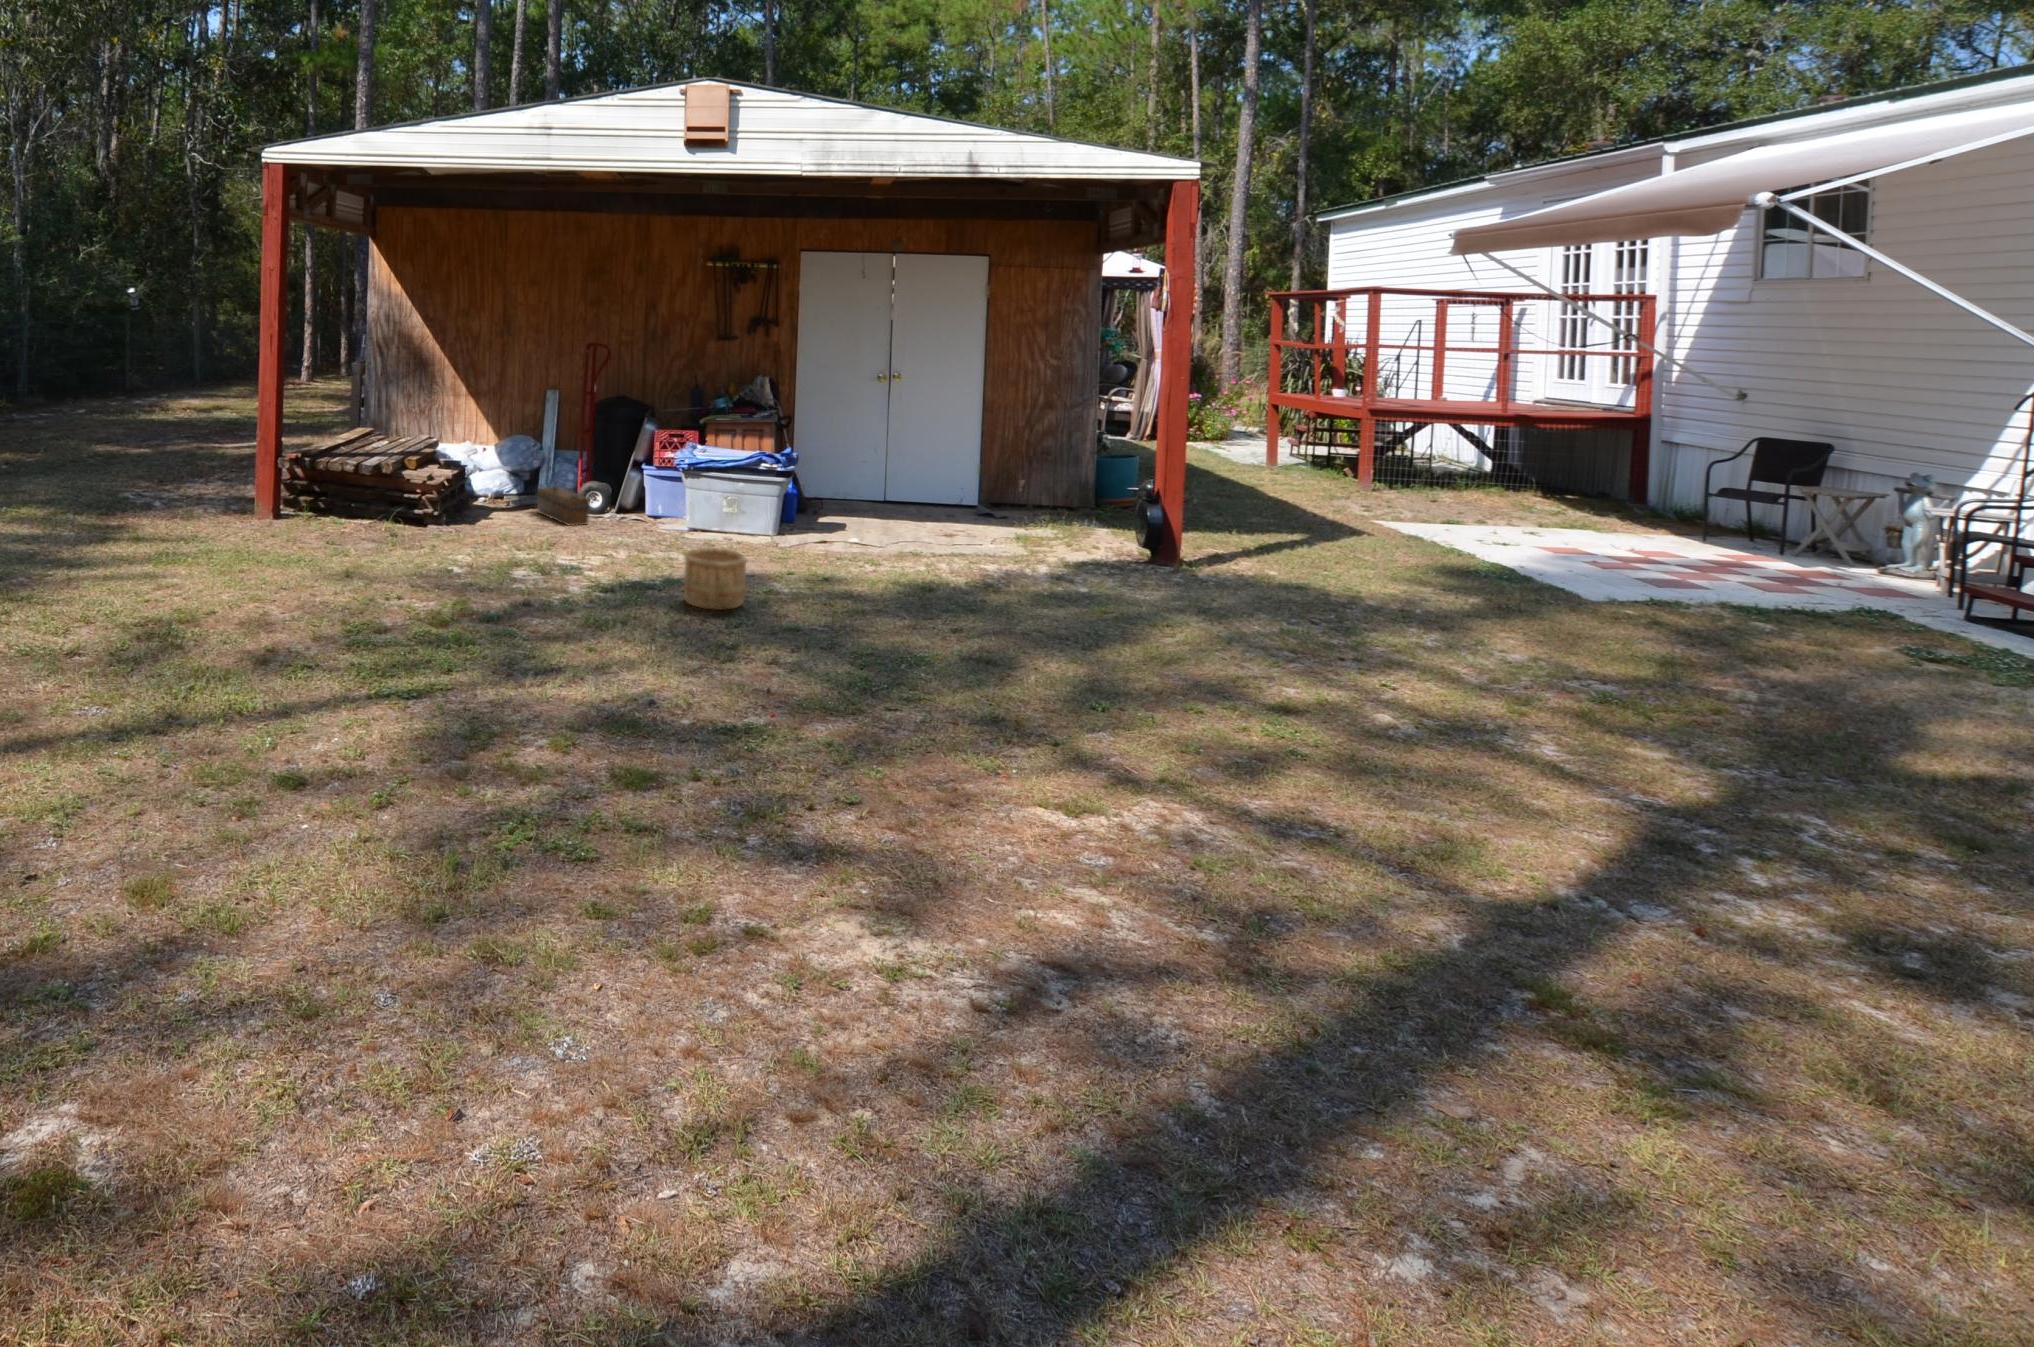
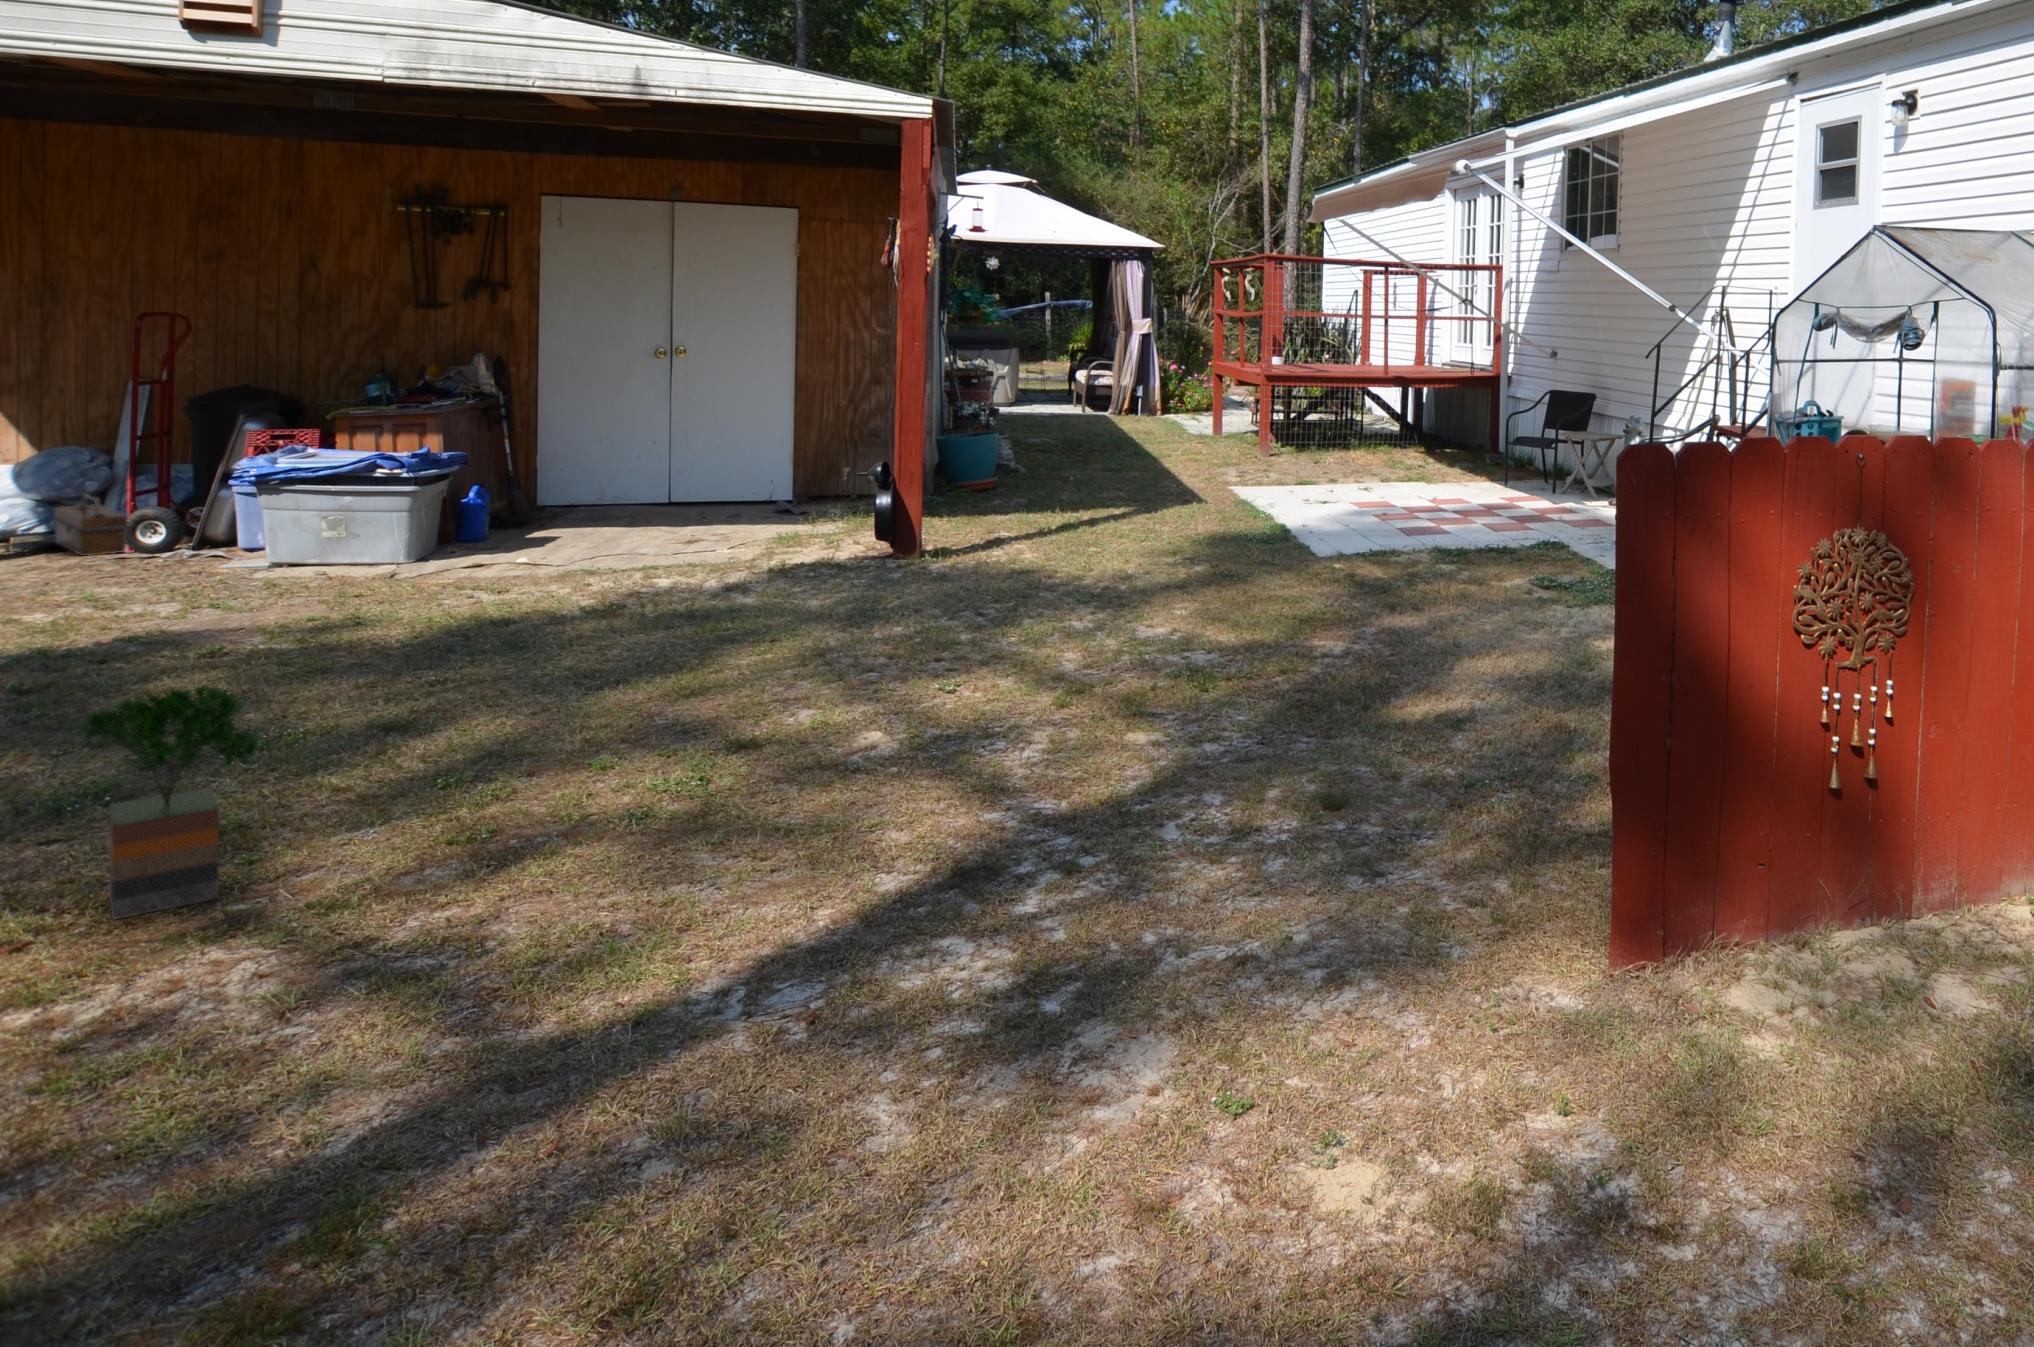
wooden bucket: present [684,548,748,610] -> none [84,559,202,641]
potted tree: none [1076,712,1220,900] -> present [74,685,265,920]

